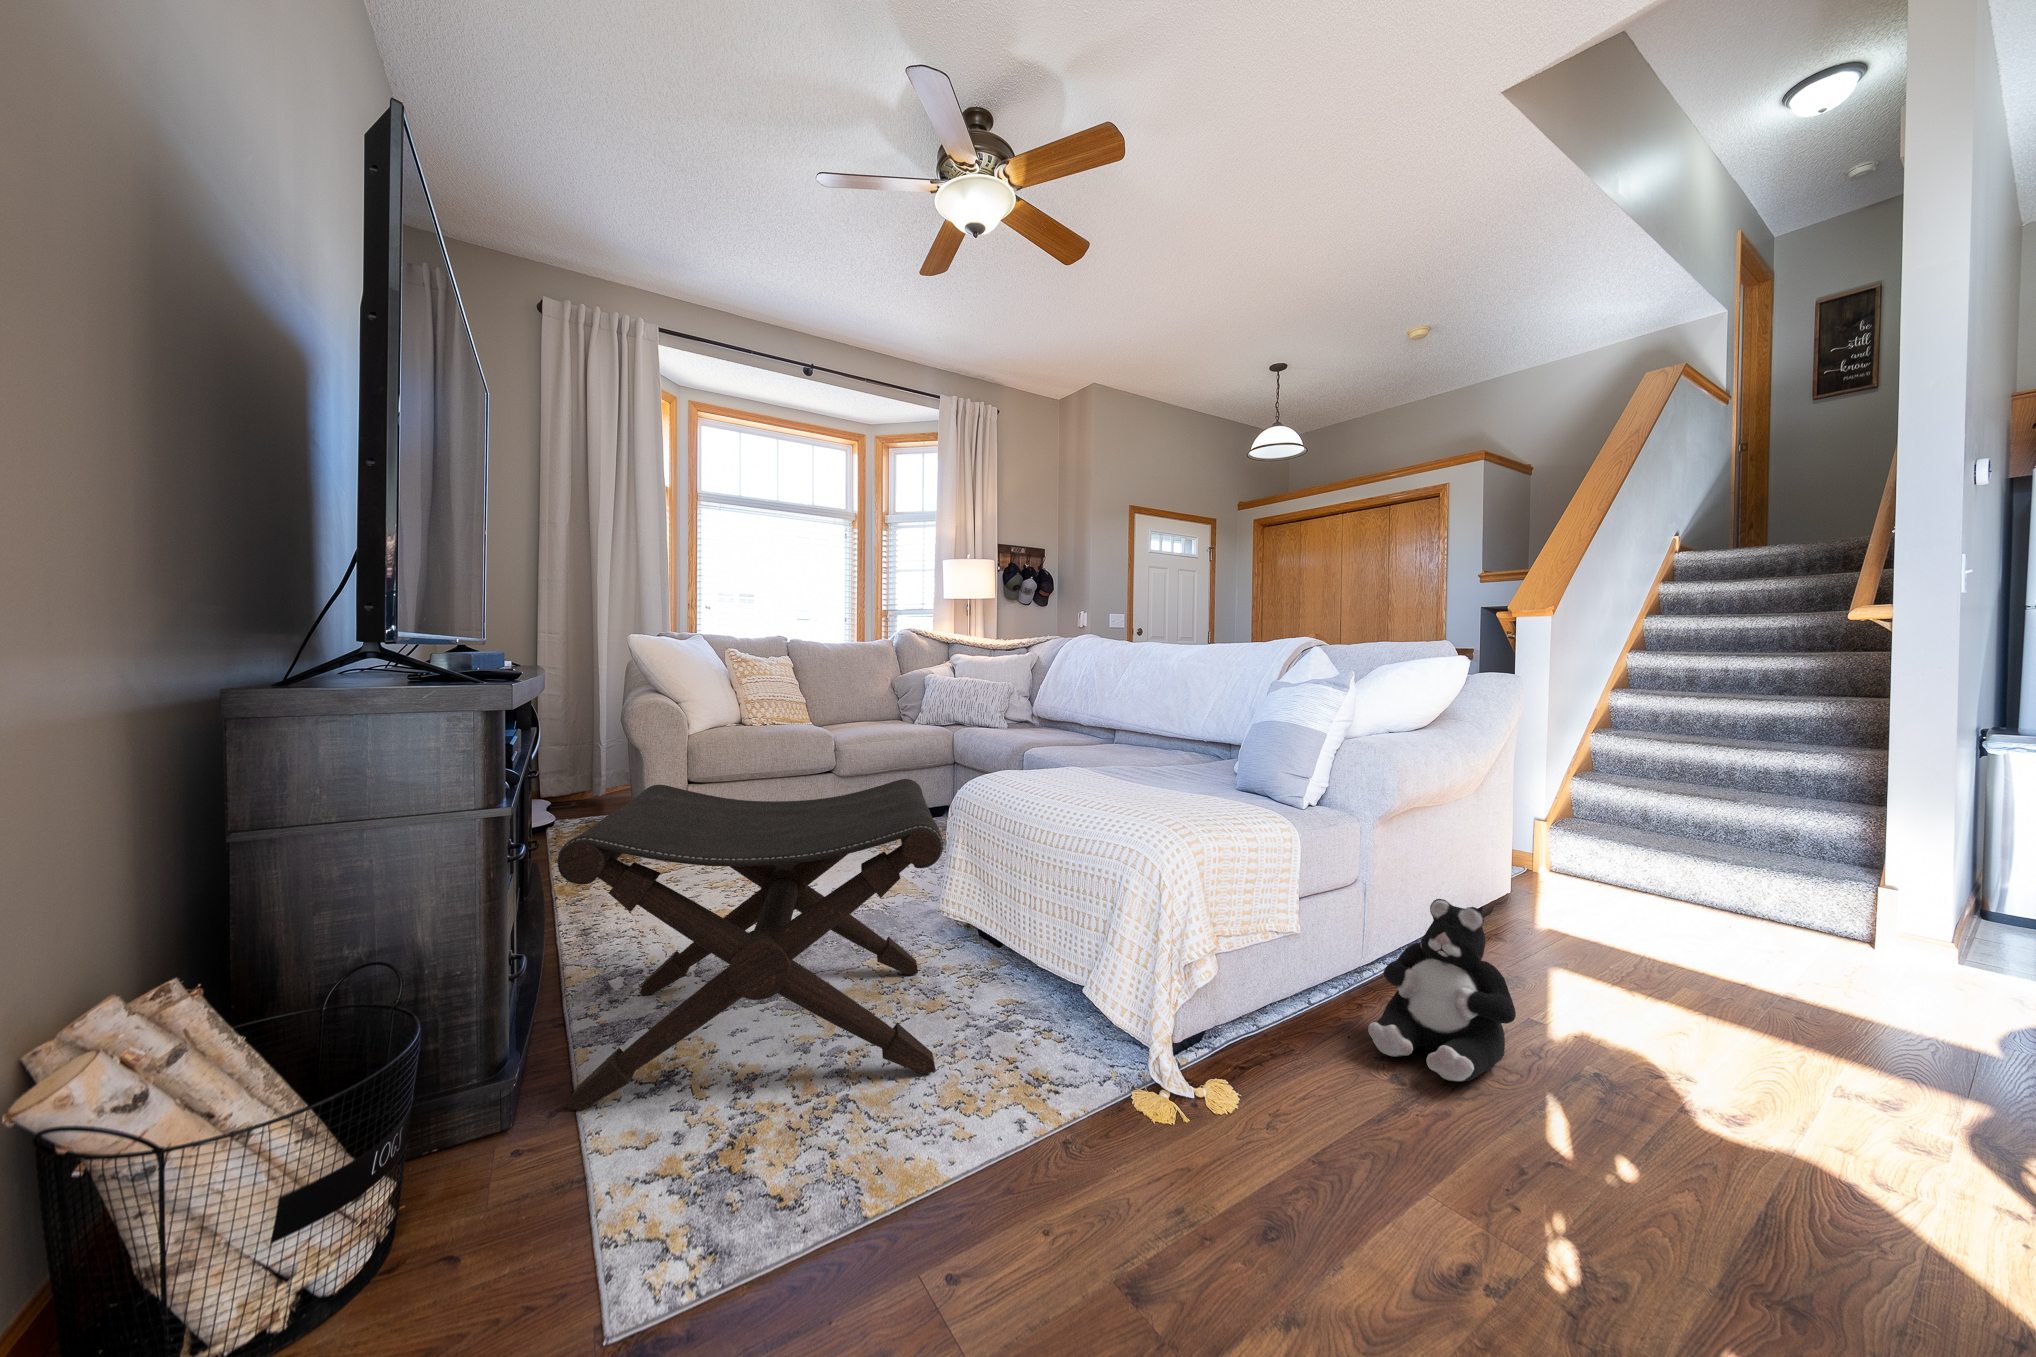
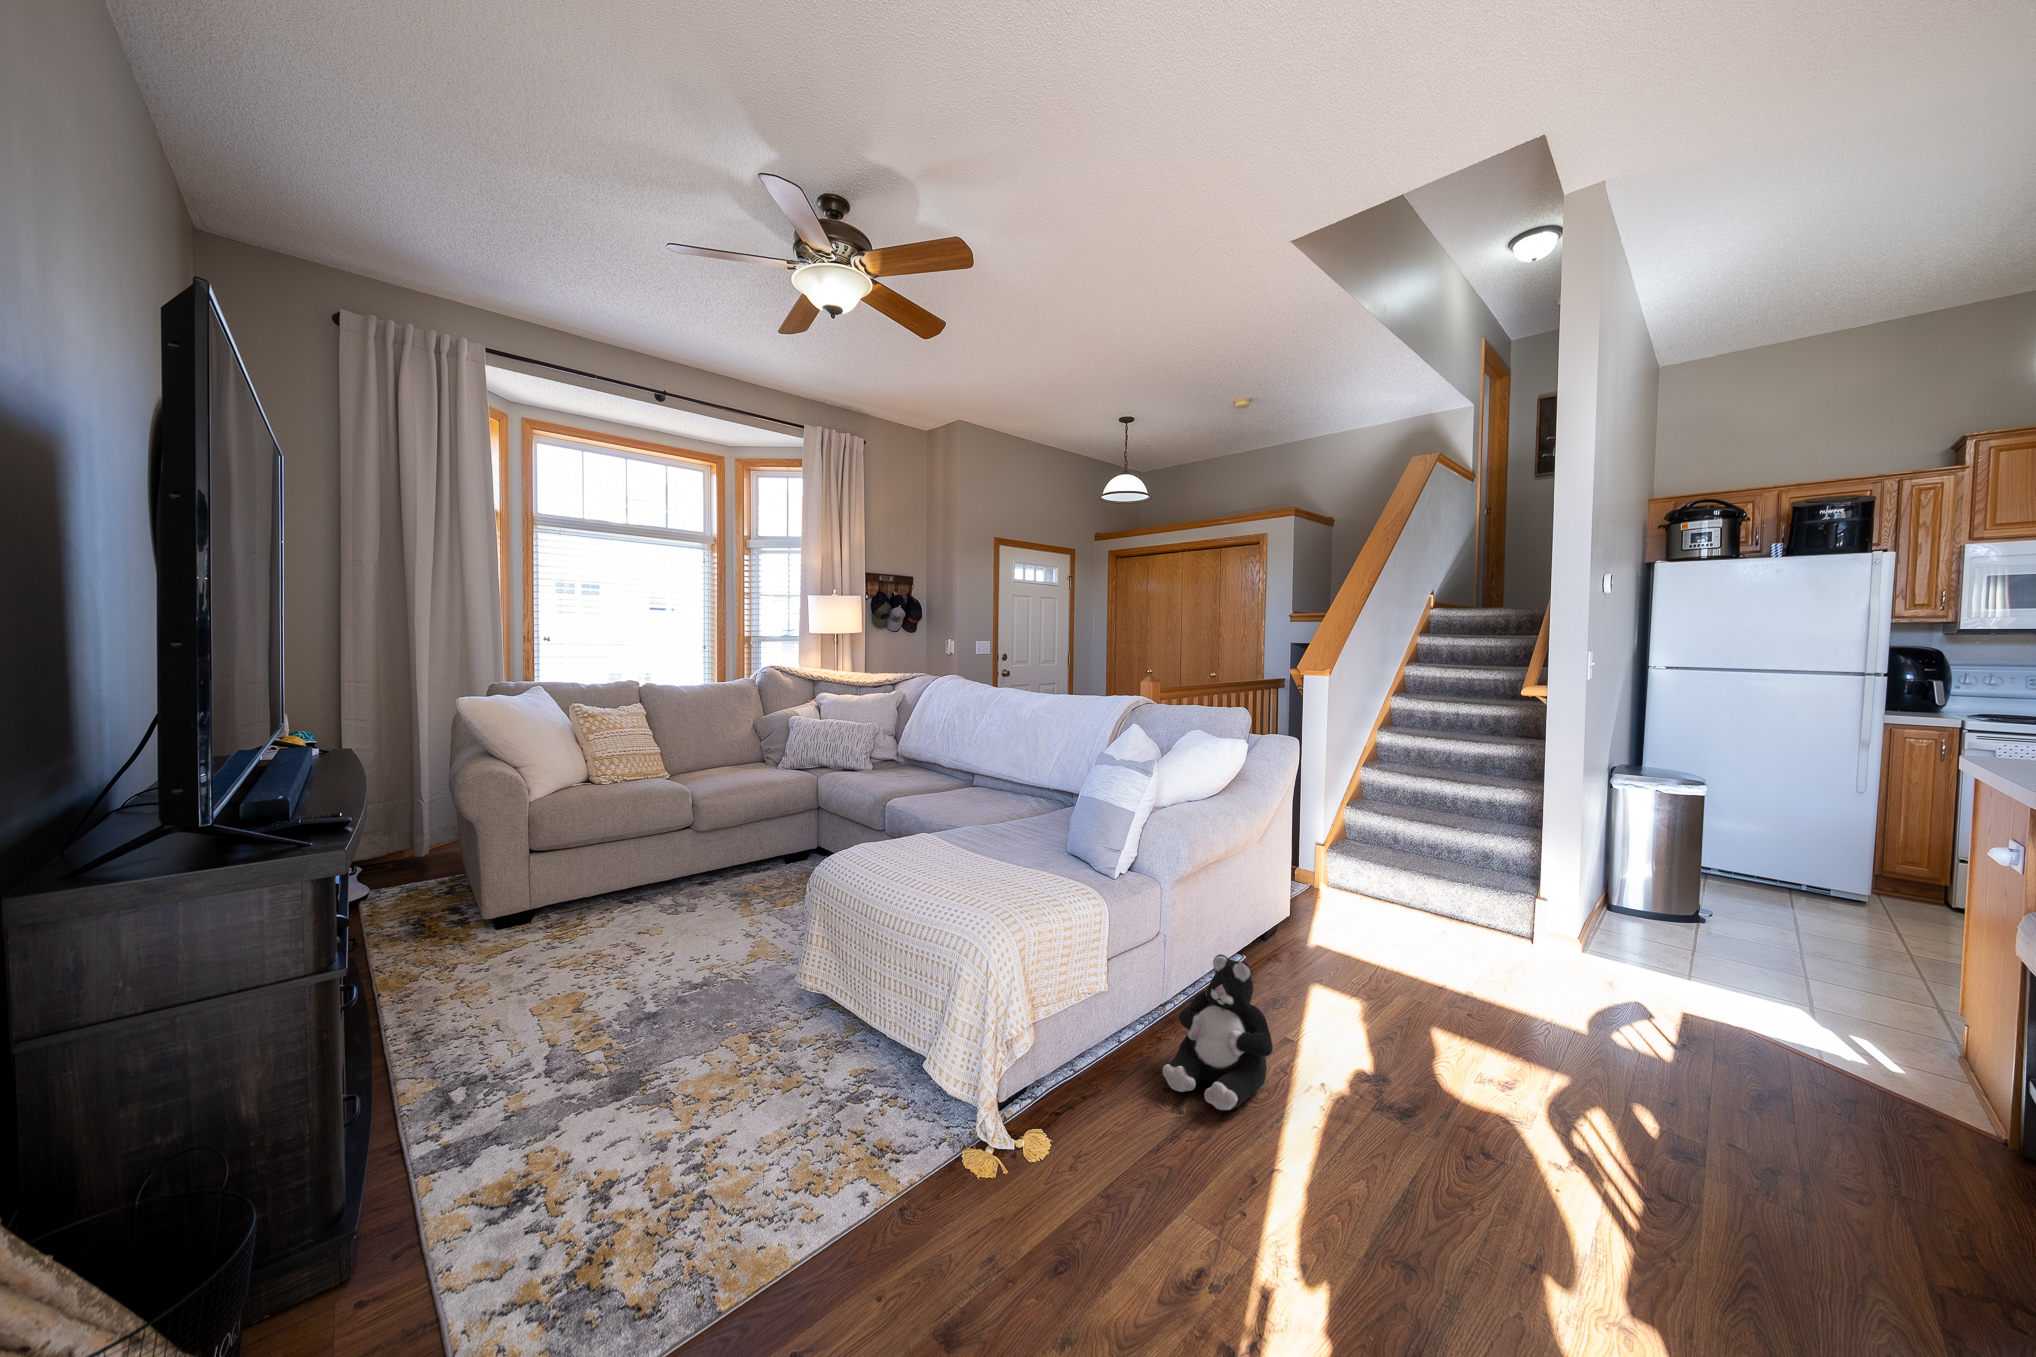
footstool: present [558,779,943,1110] -> none [399,870,792,1246]

